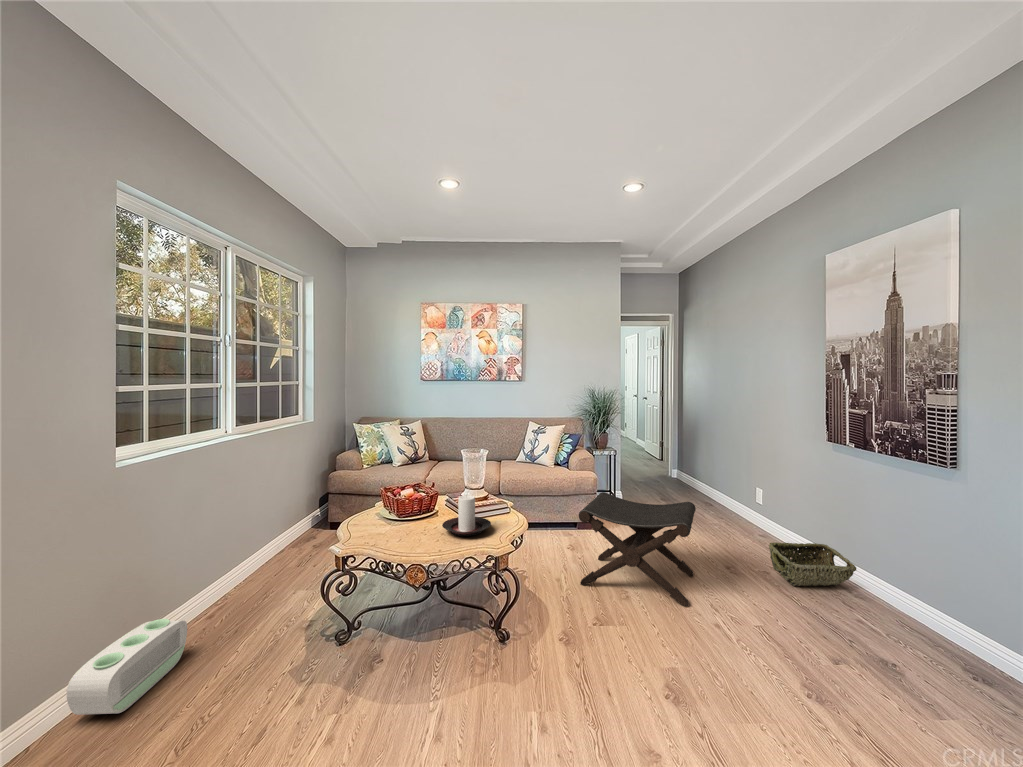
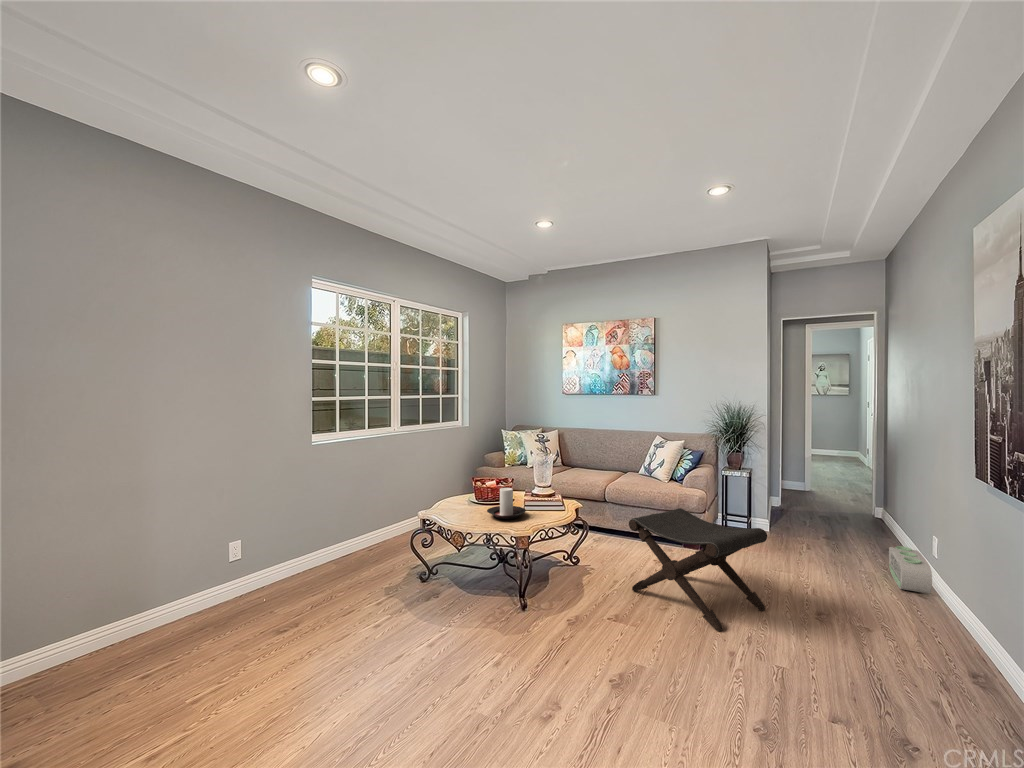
woven basket: present [769,542,856,586] -> none [866,594,986,664]
air purifier: present [67,619,187,715] -> present [889,546,932,594]

